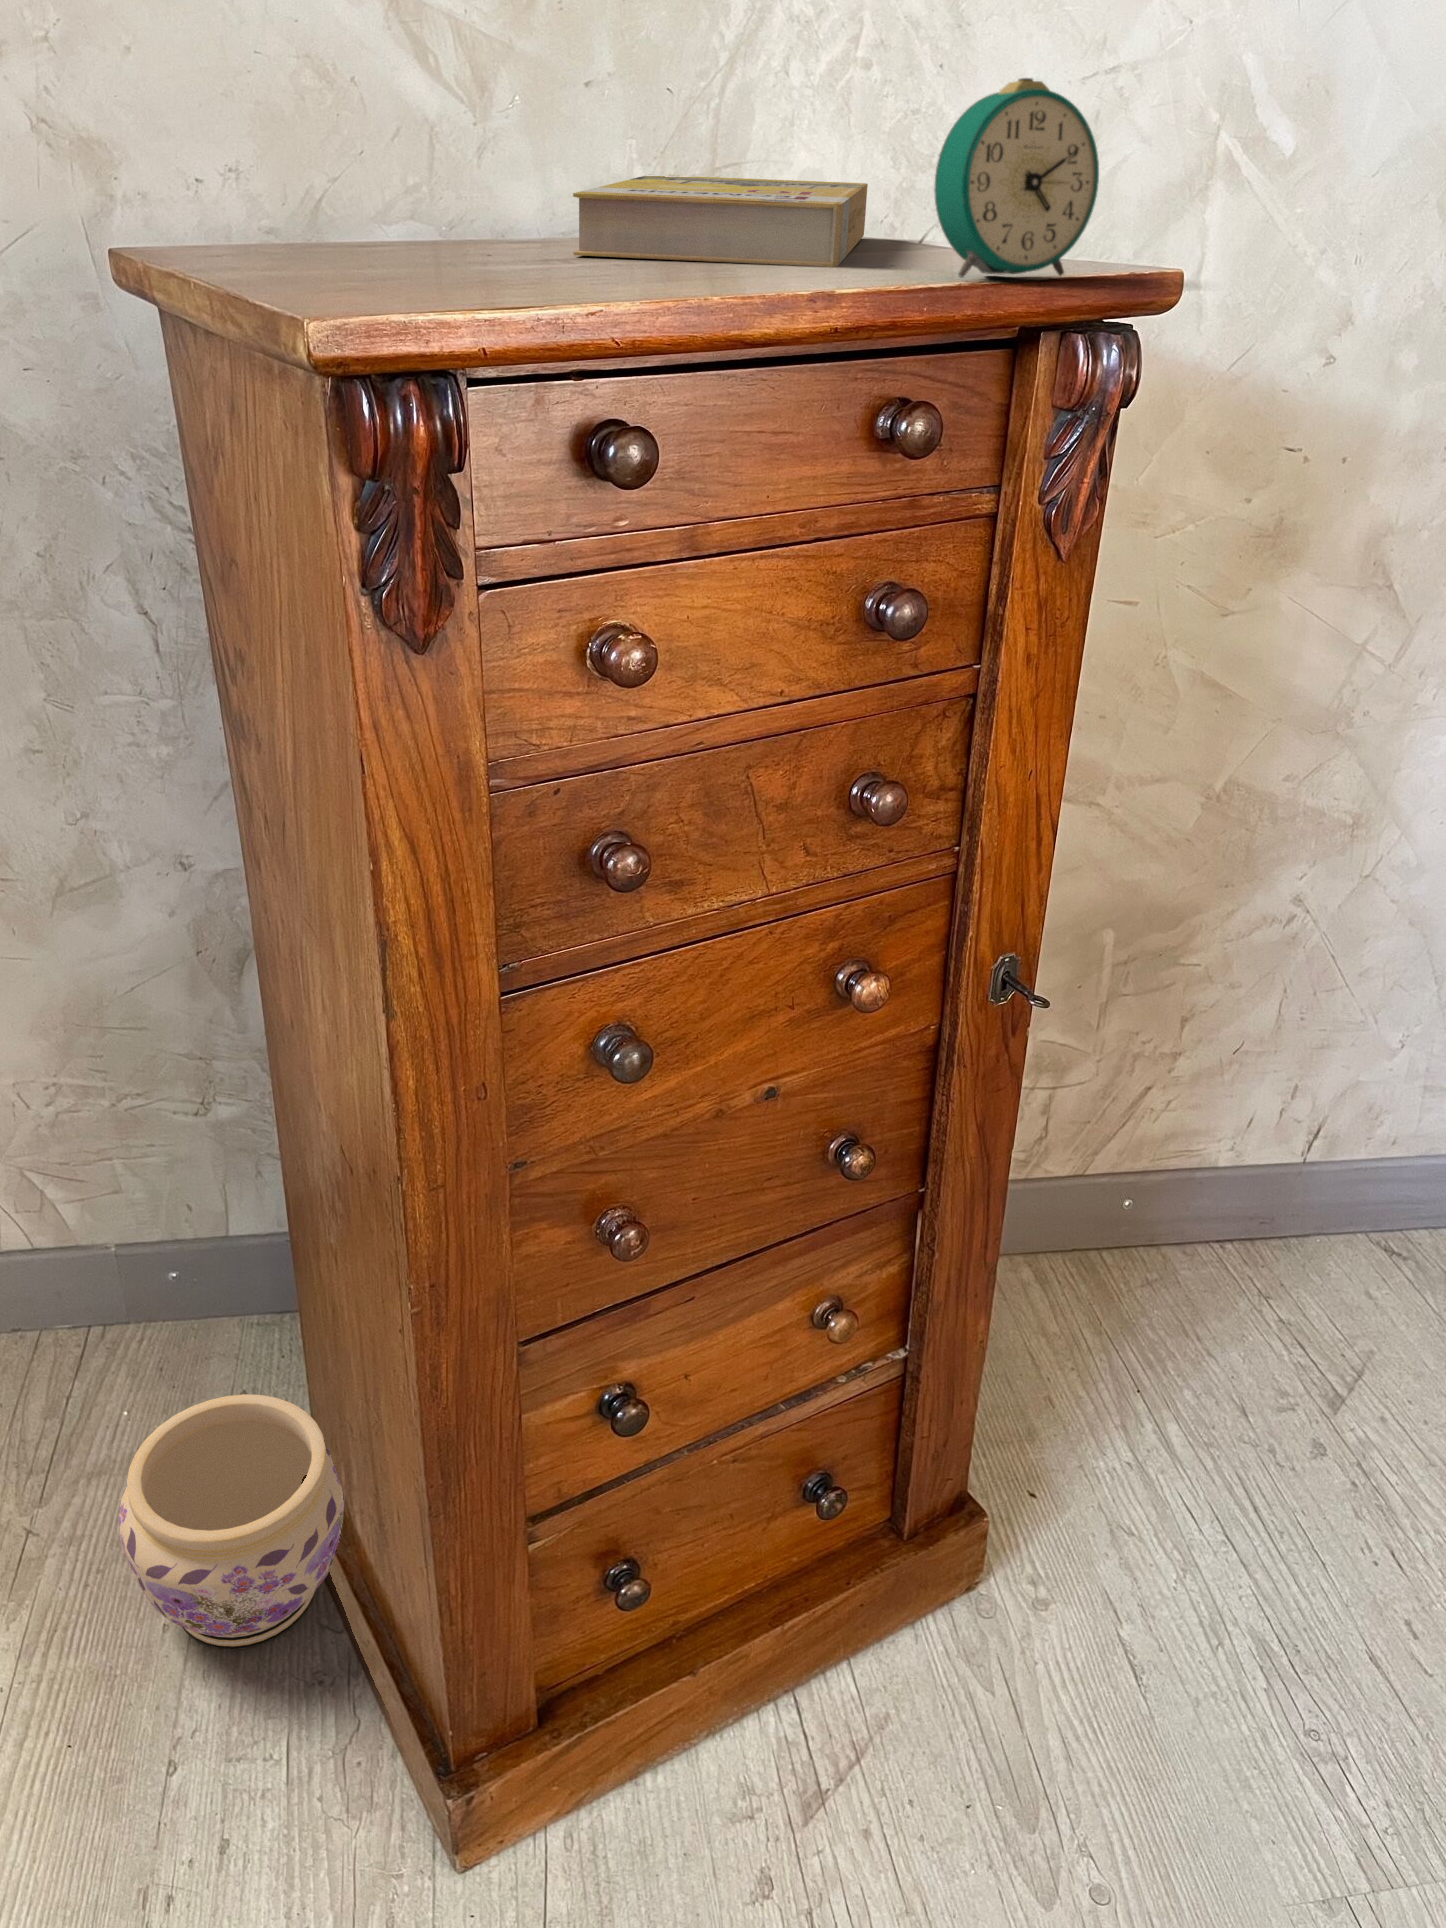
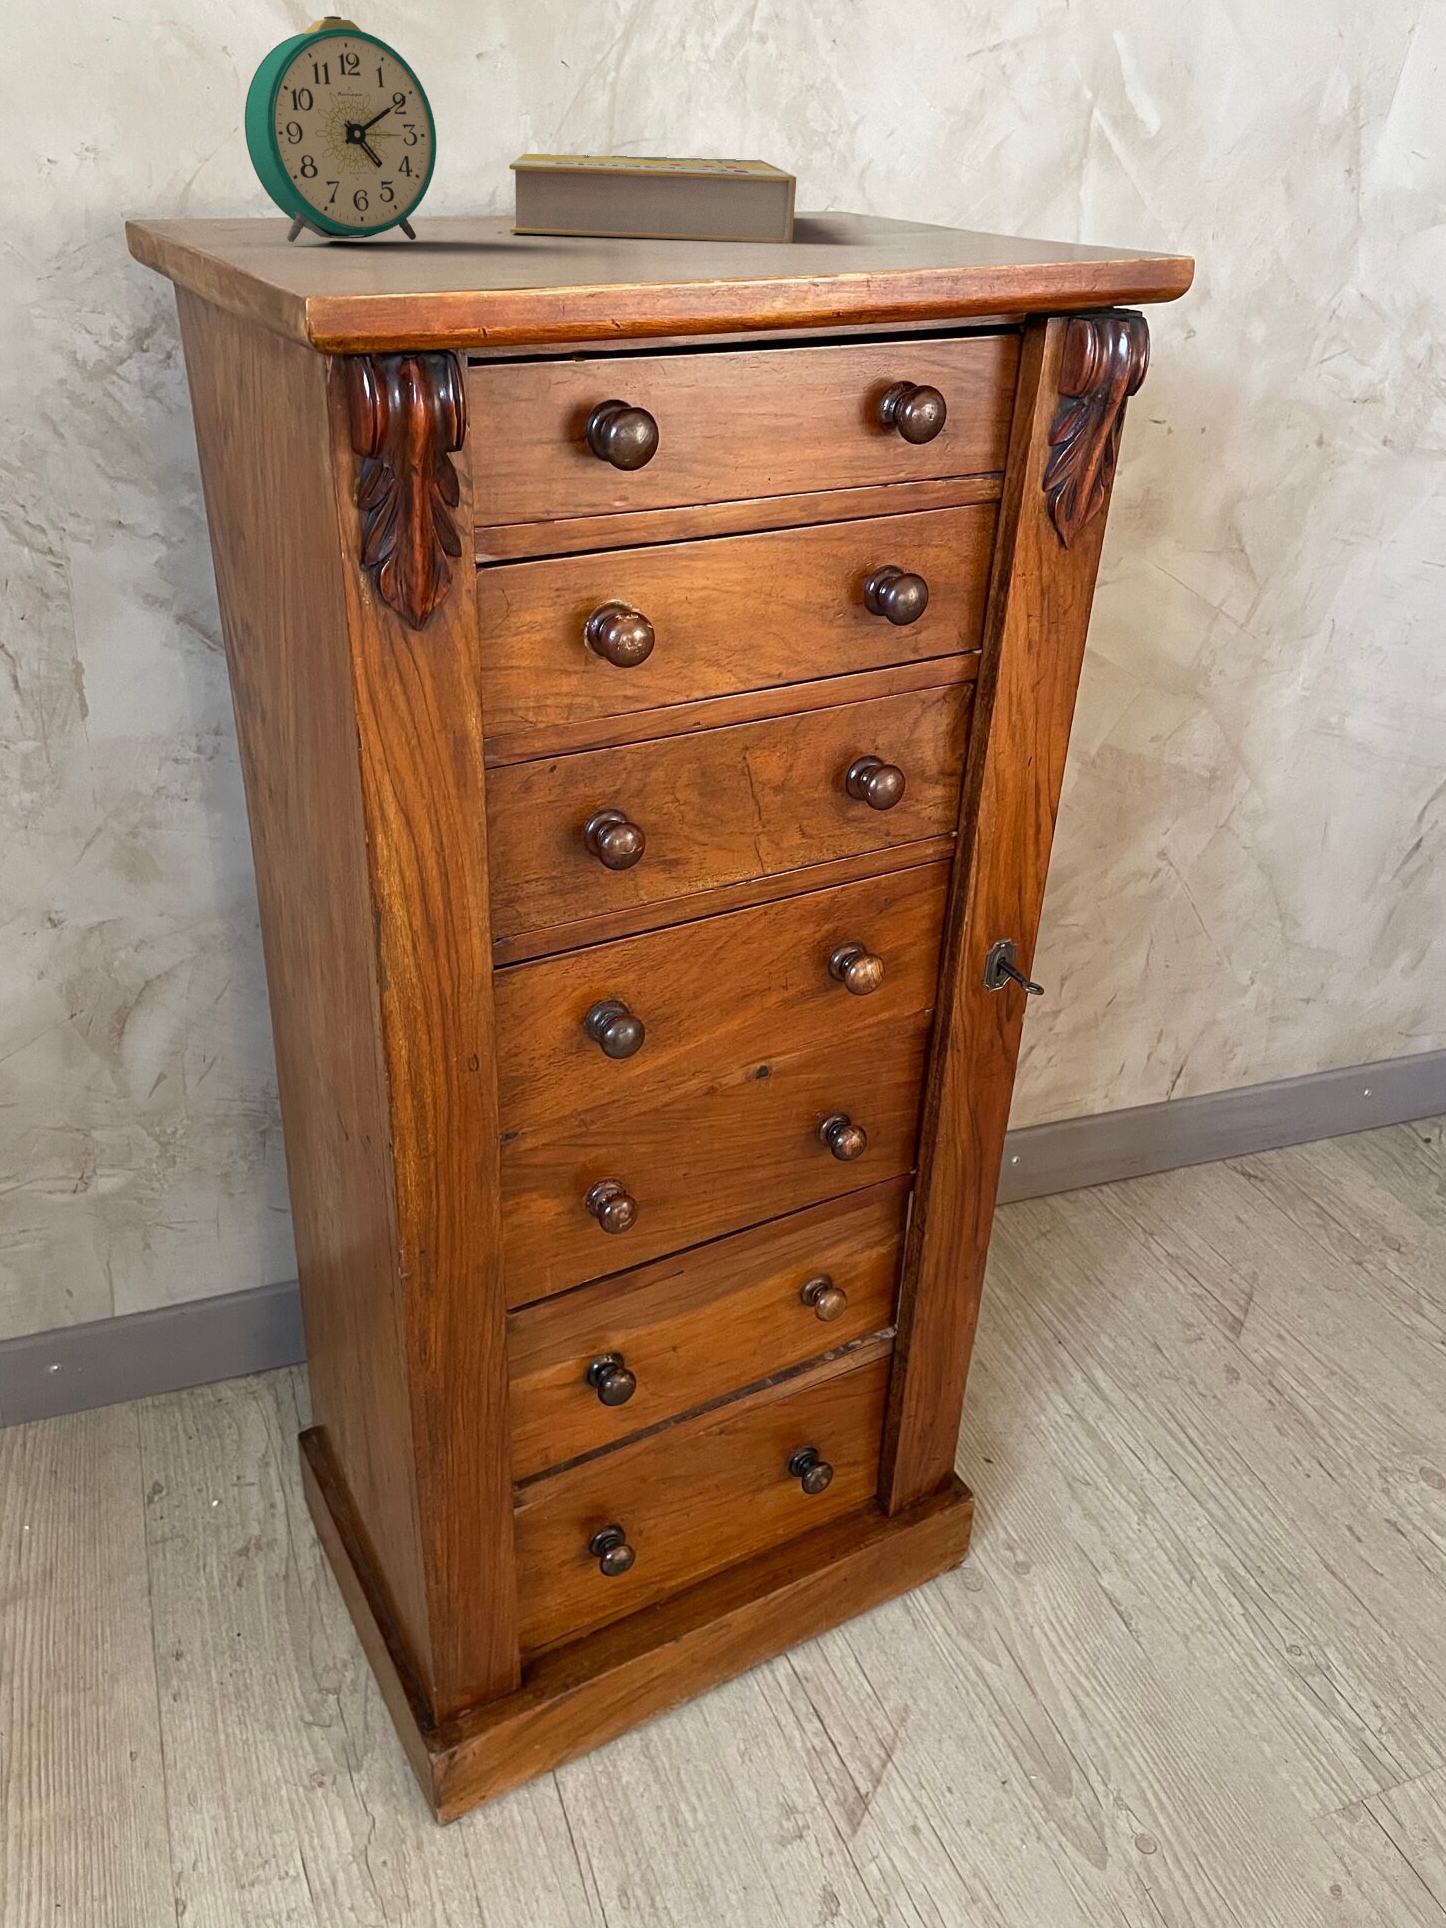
alarm clock: present [934,78,1099,278] -> present [245,16,436,242]
planter: present [118,1394,344,1650] -> none [75,1484,323,1766]

